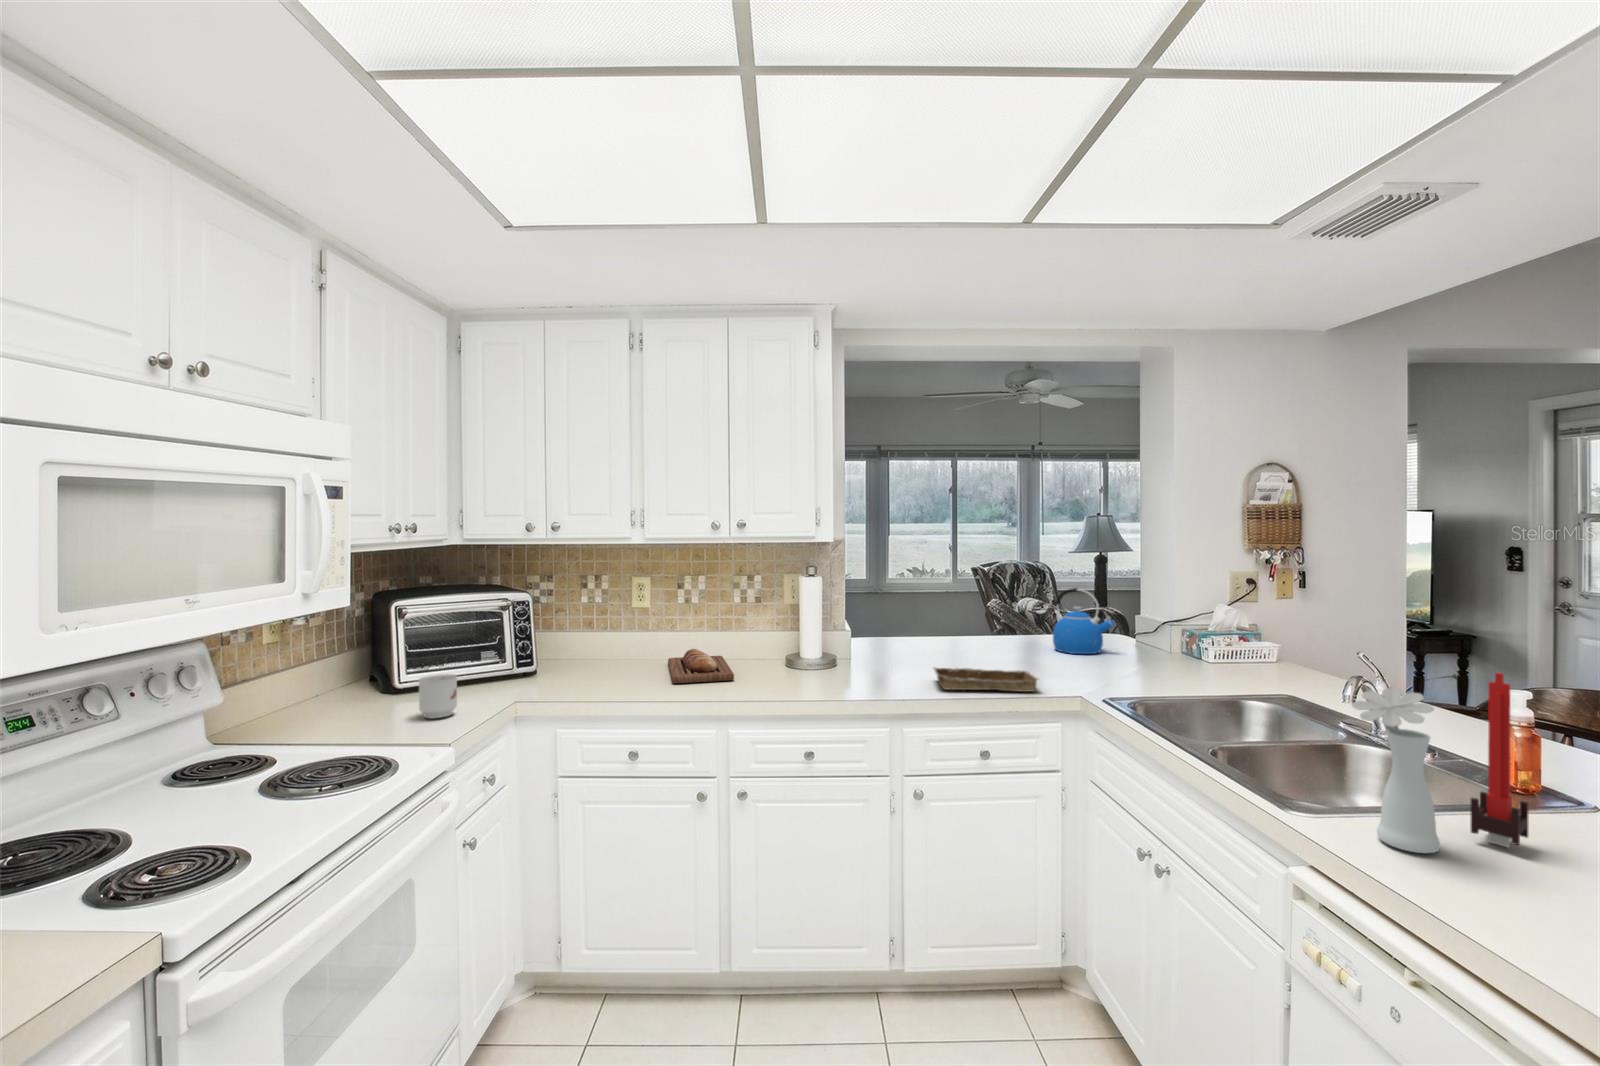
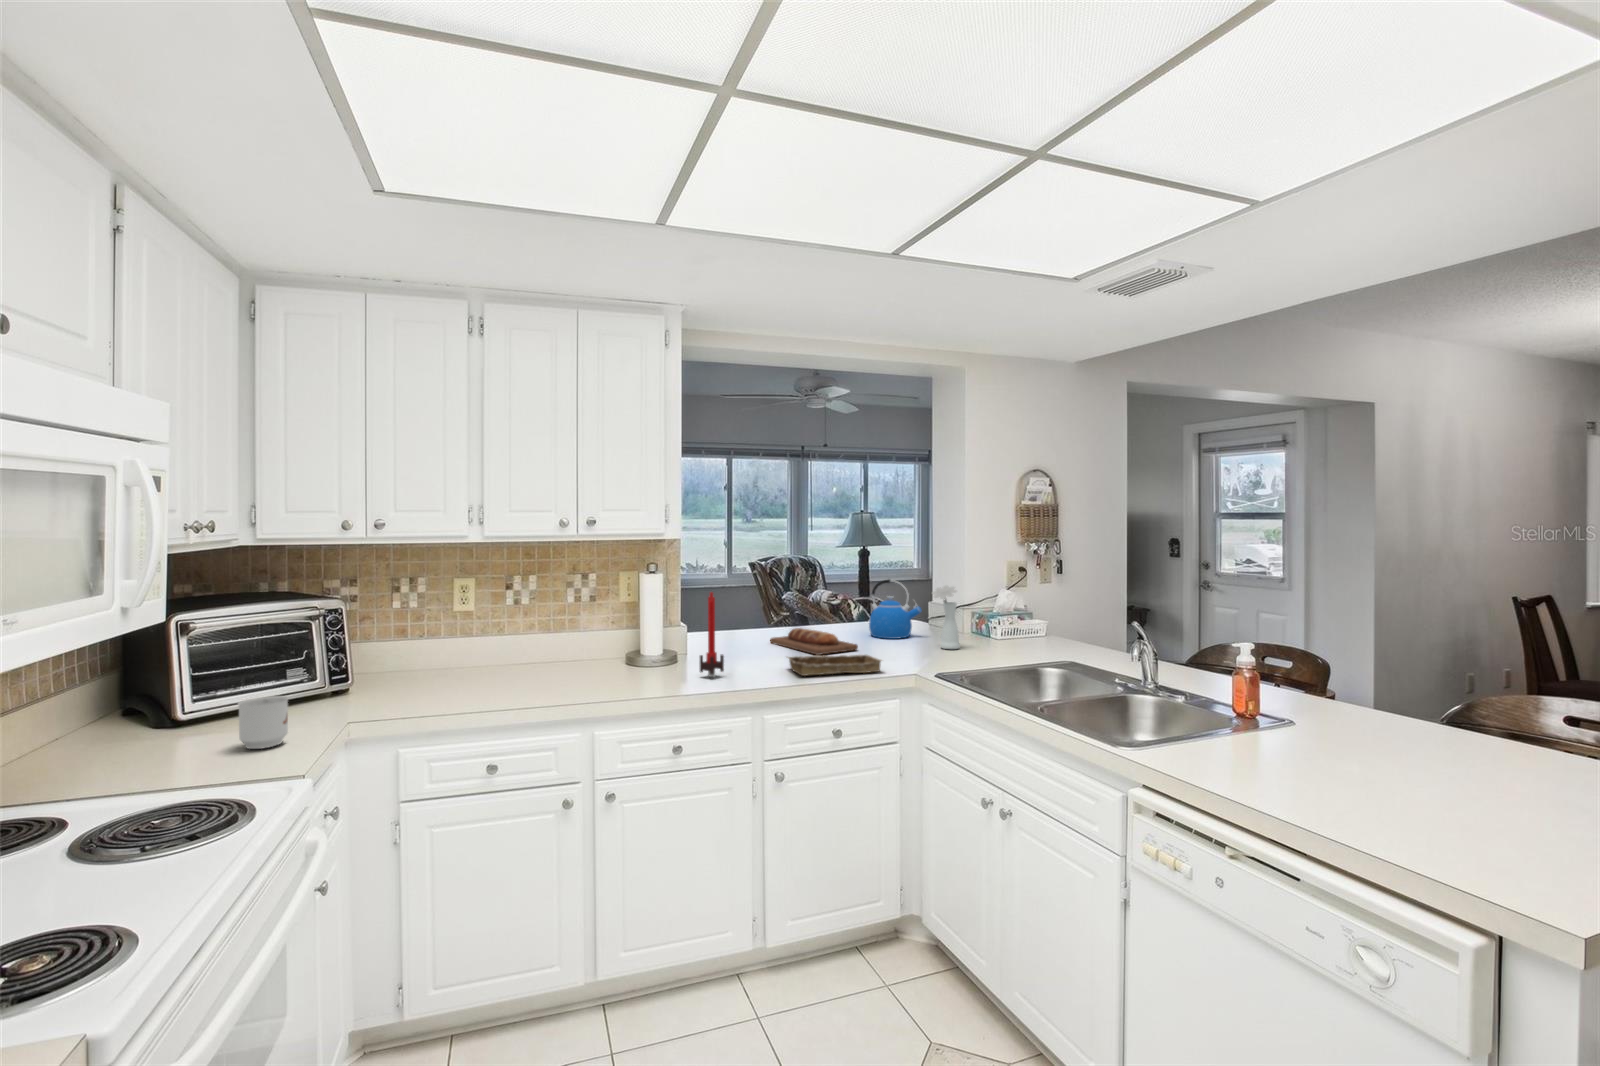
bread loaf: present [668,649,734,683] -> present [770,628,858,655]
candle: present [1470,673,1529,847] -> present [700,592,724,677]
vase: present [1352,688,1440,853] -> present [932,586,960,649]

